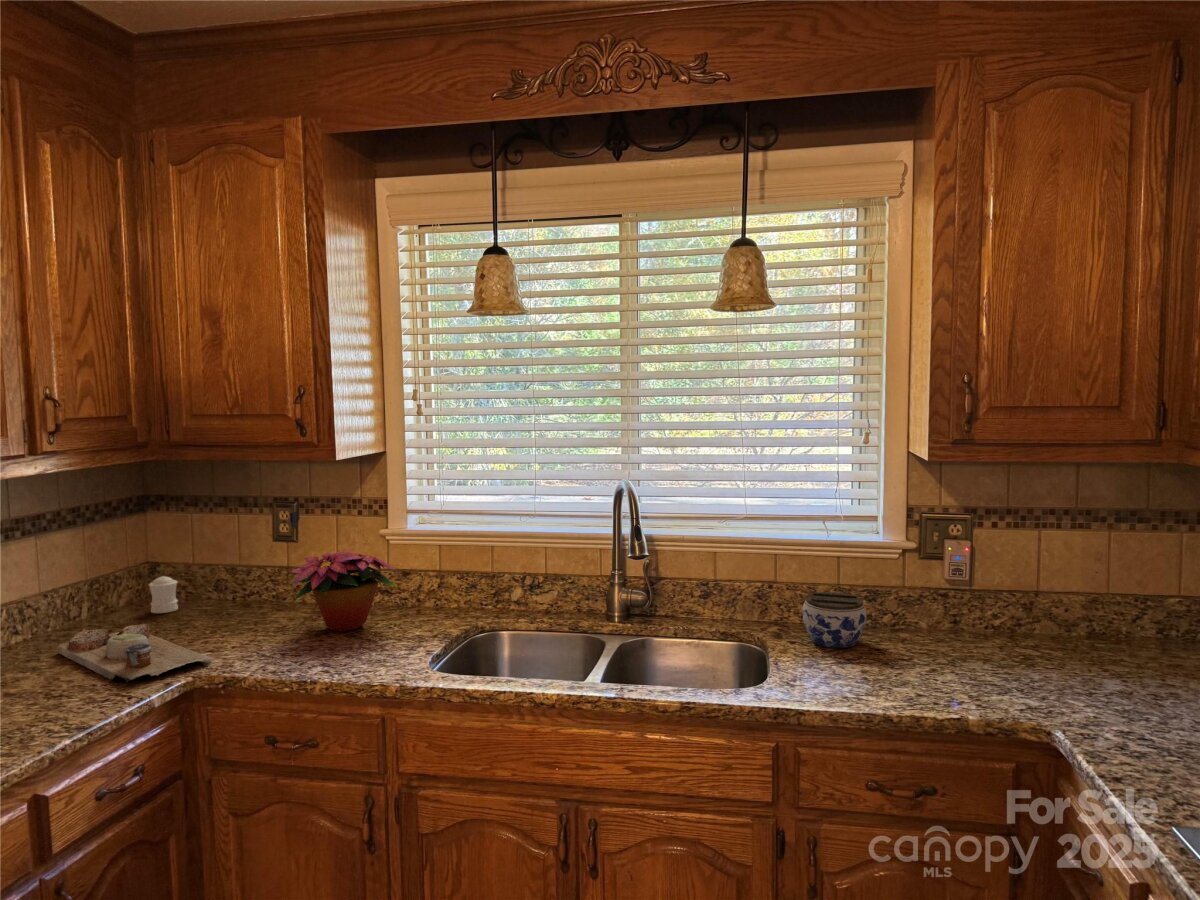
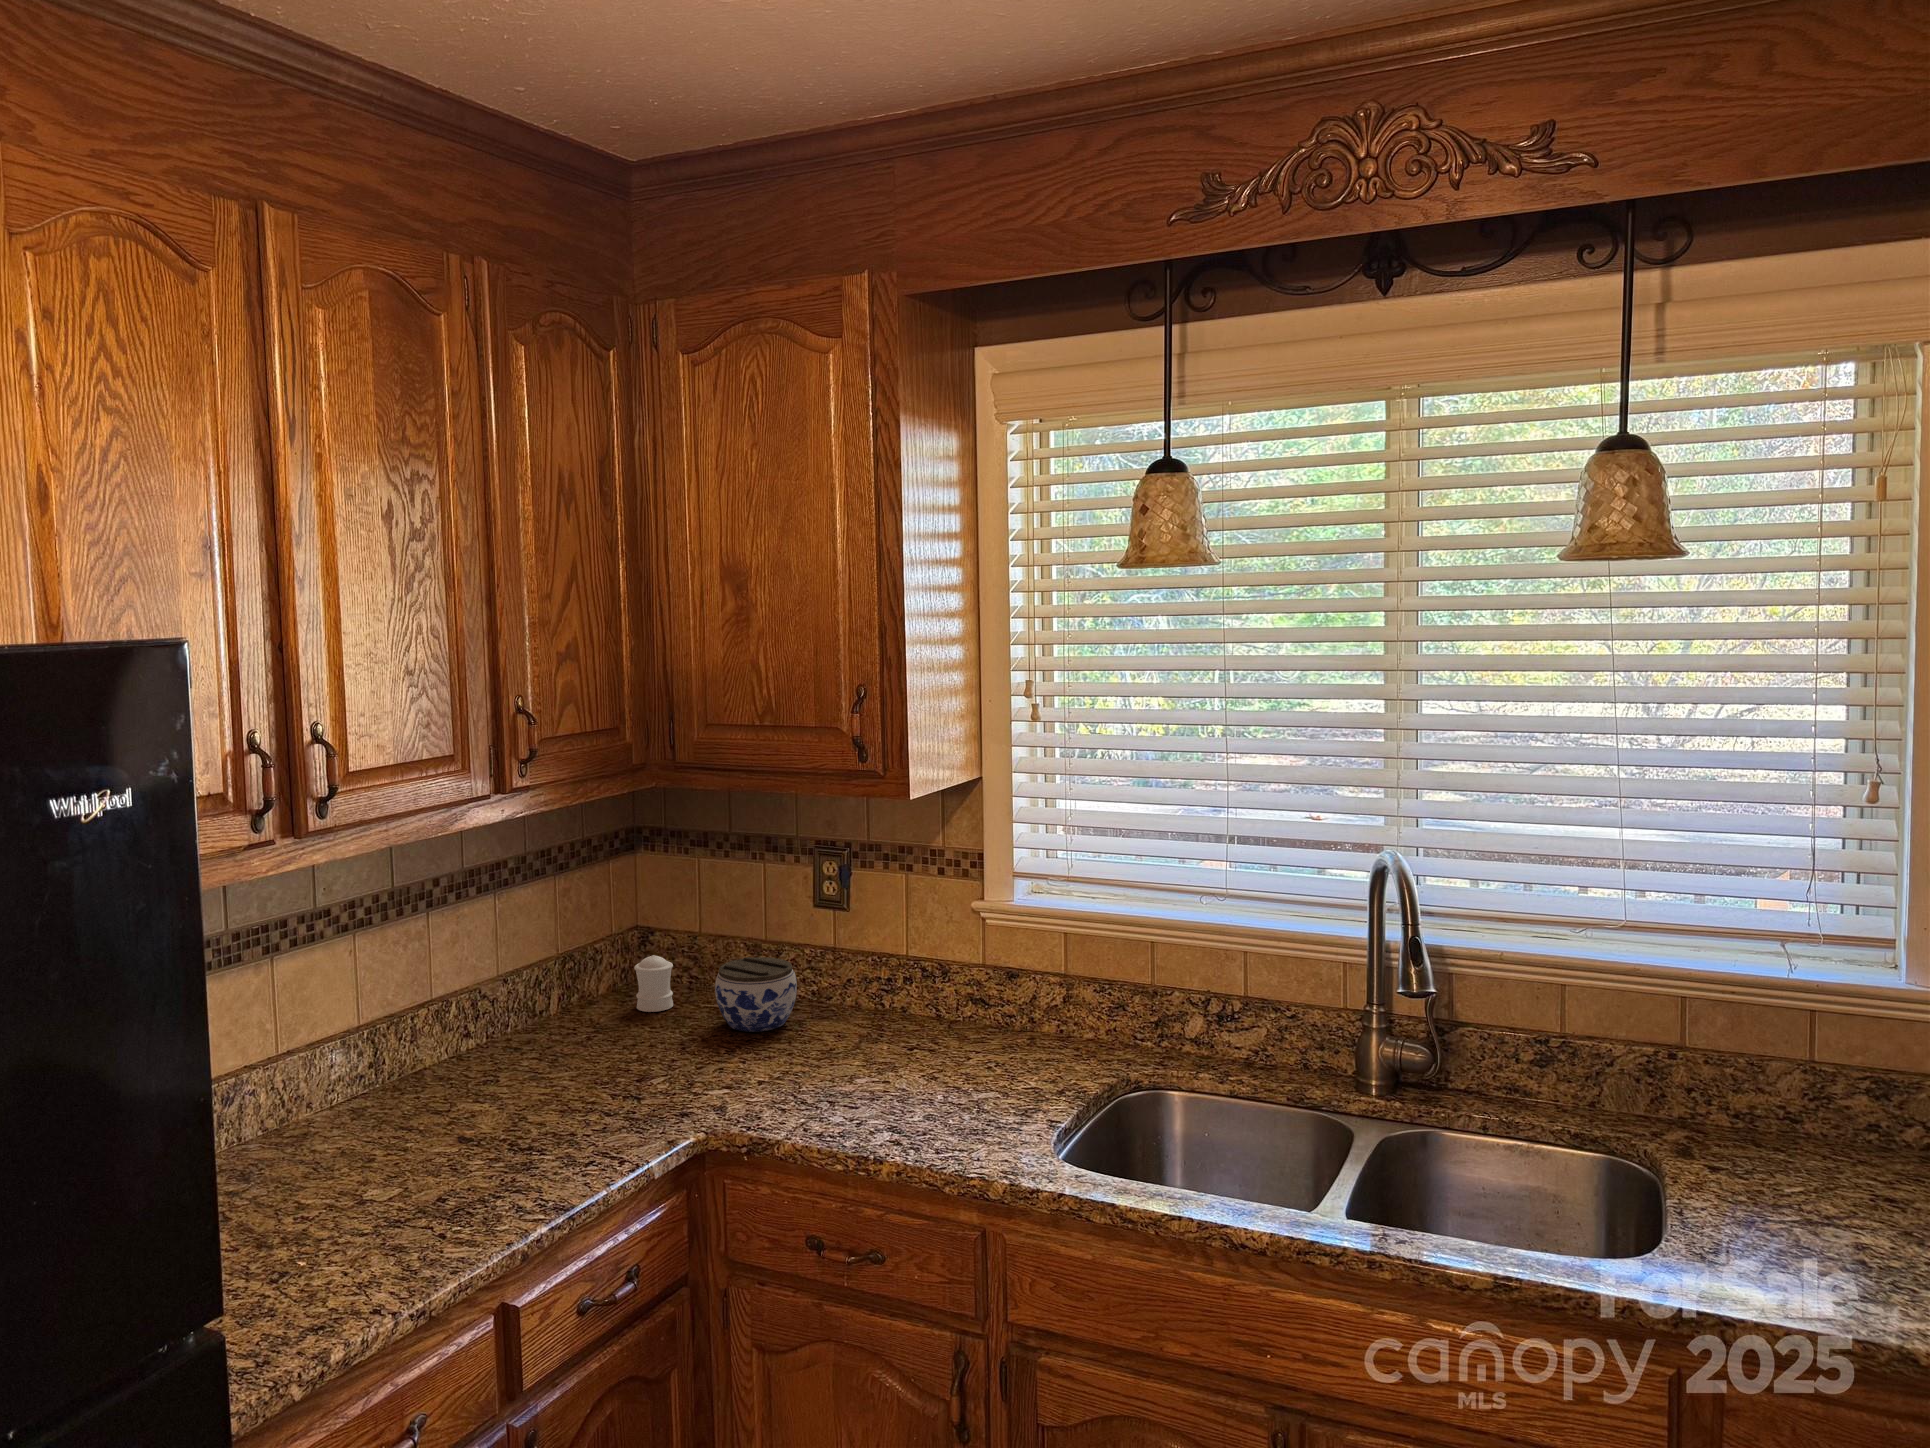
flower arrangement: present [291,550,398,631] -> none [831,937,1013,1071]
jar: present [803,592,867,648] -> present [715,957,797,1032]
cutting board: present [58,624,212,683] -> none [523,1035,730,1136]

